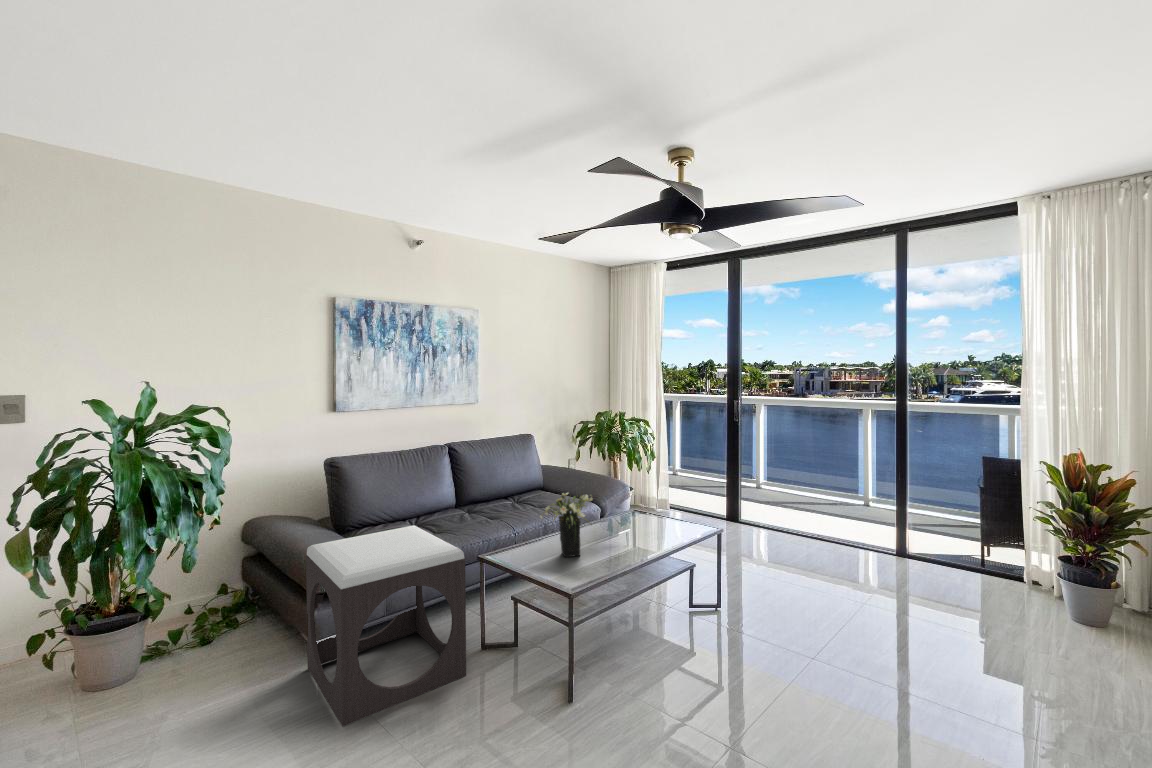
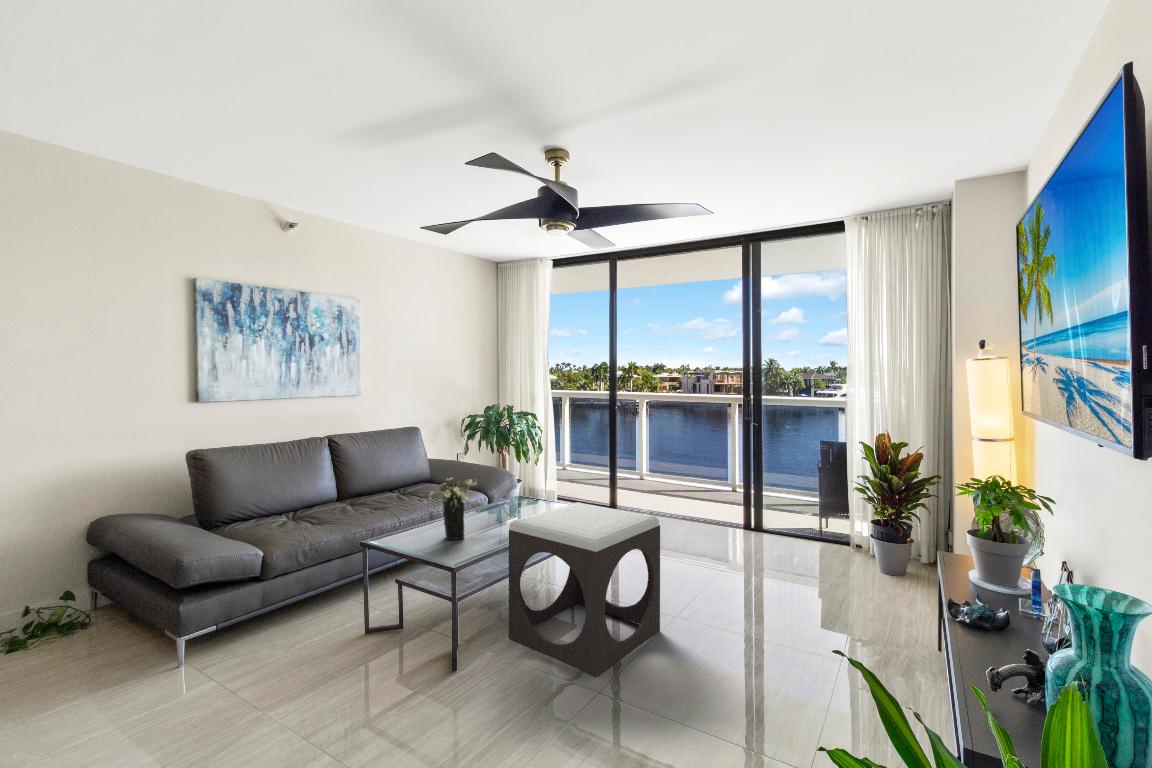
footstool: present [306,525,466,726] -> present [509,502,660,677]

